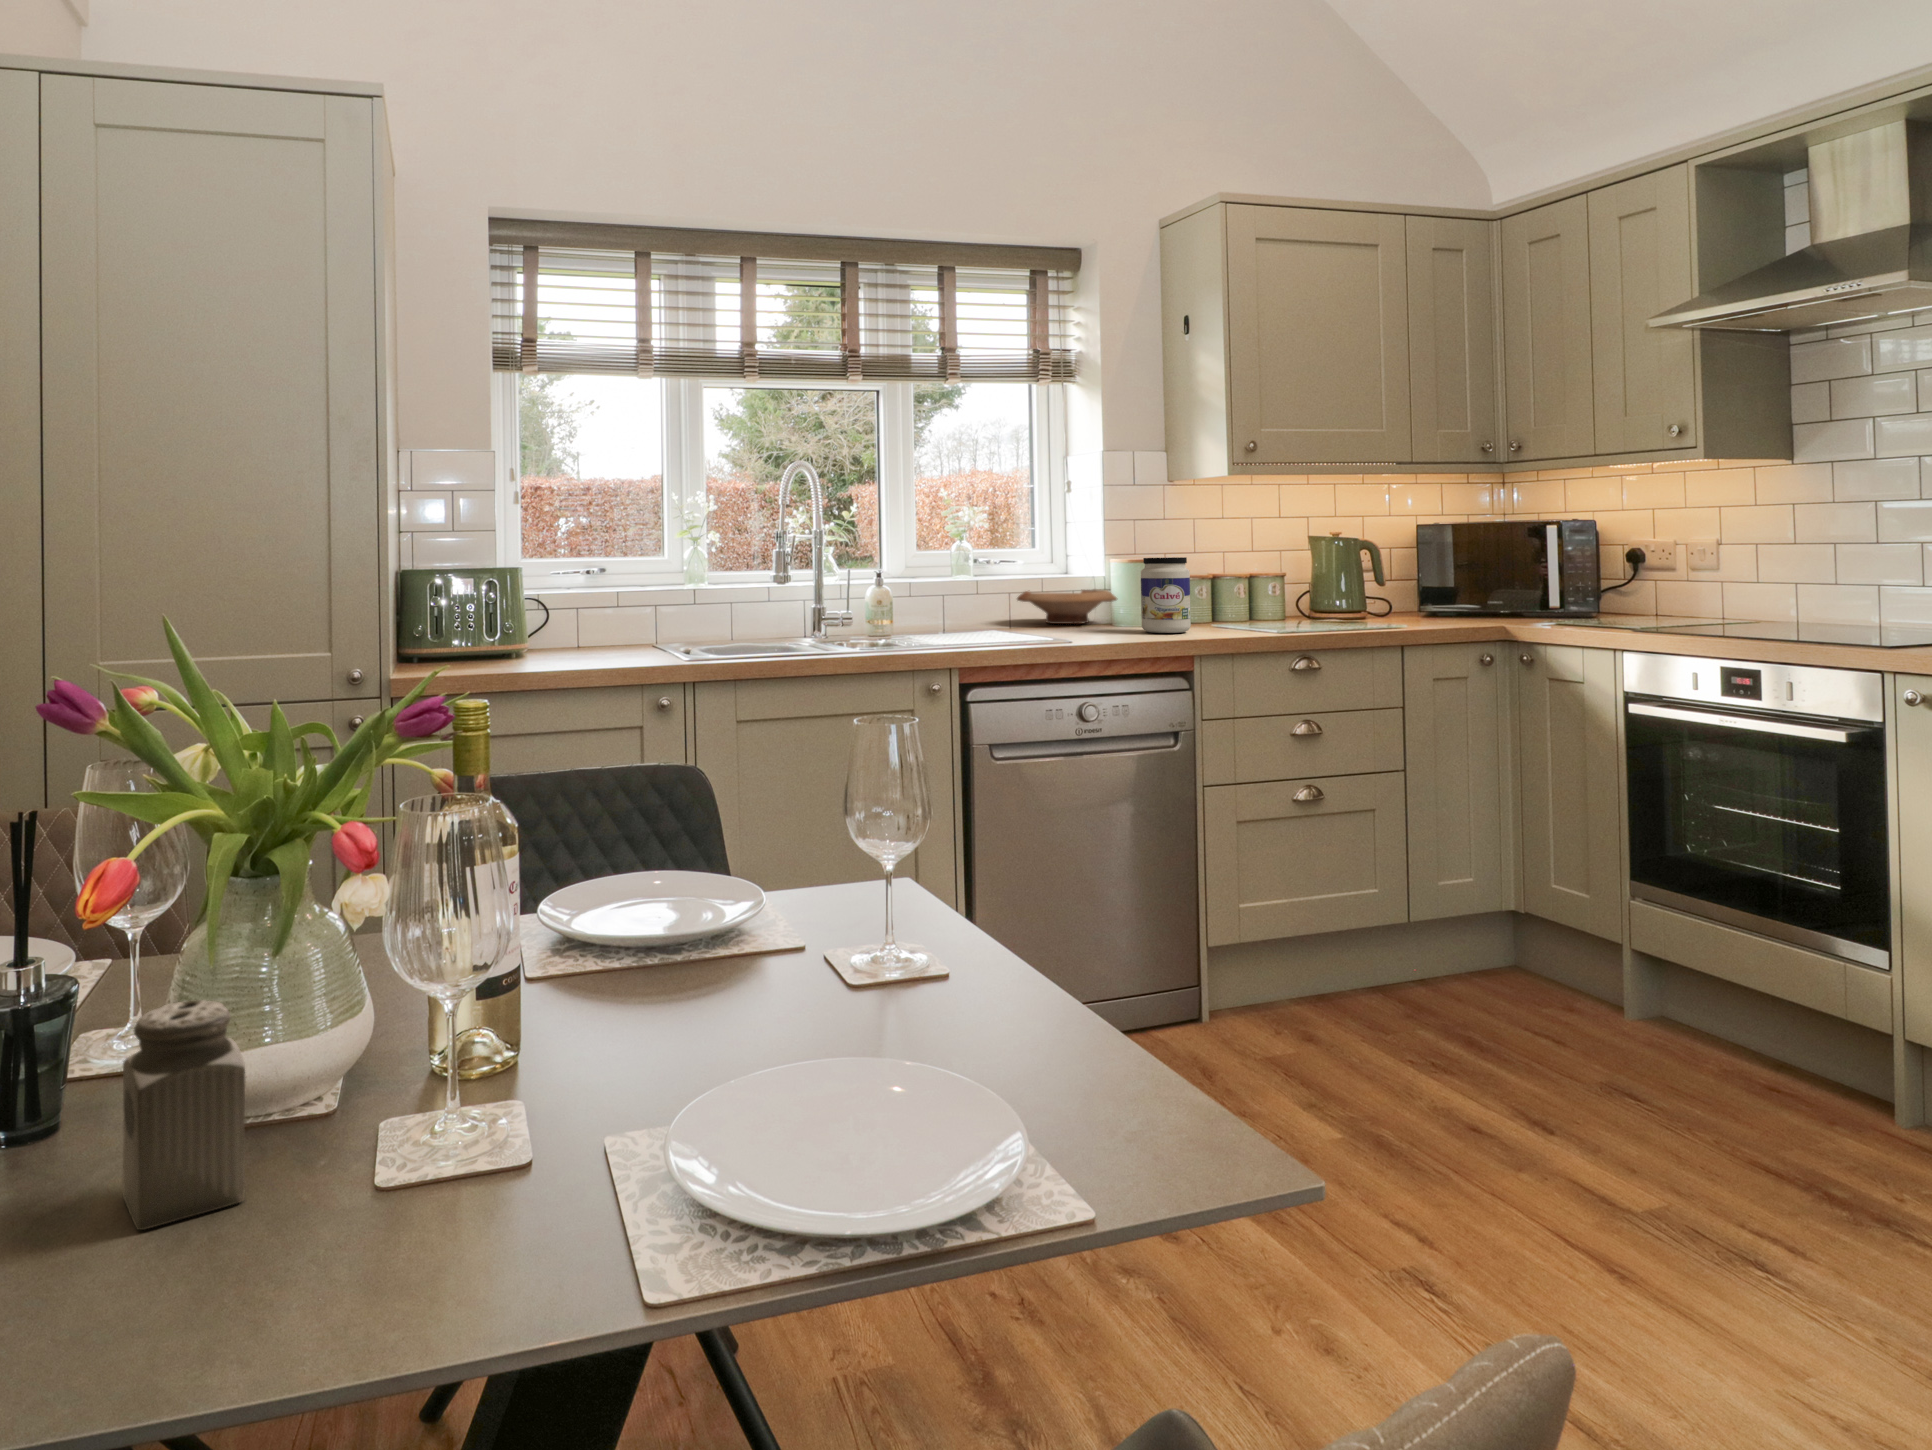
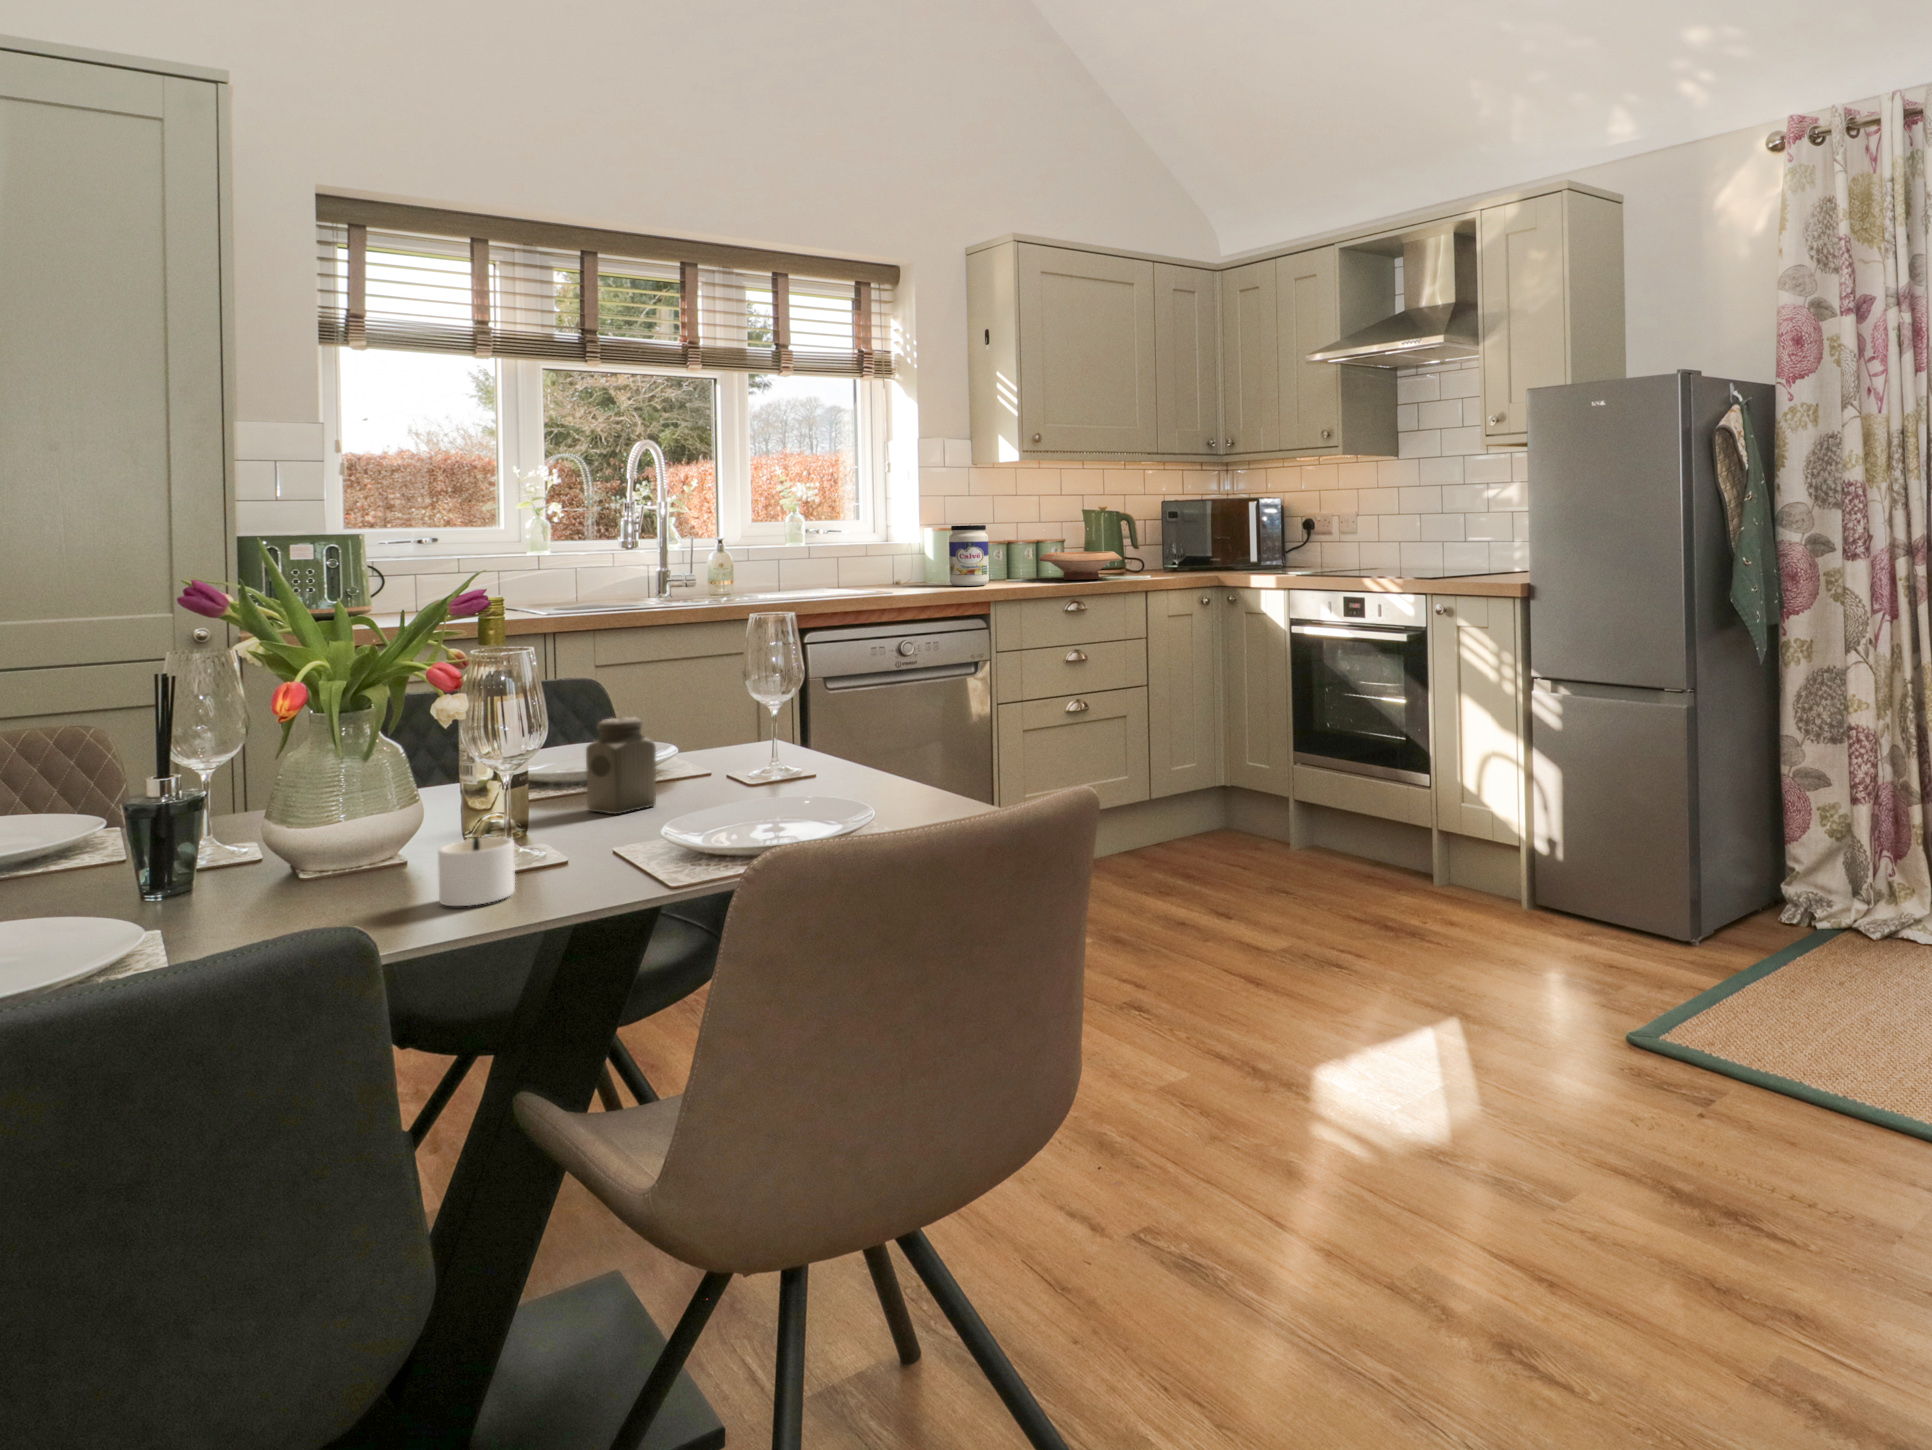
wooden bowl: present [1017,590,1117,624] -> present [1039,551,1122,580]
salt shaker: present [122,1000,245,1230] -> present [586,717,656,814]
candle: none [273,1149,457,1299] -> present [438,837,515,906]

